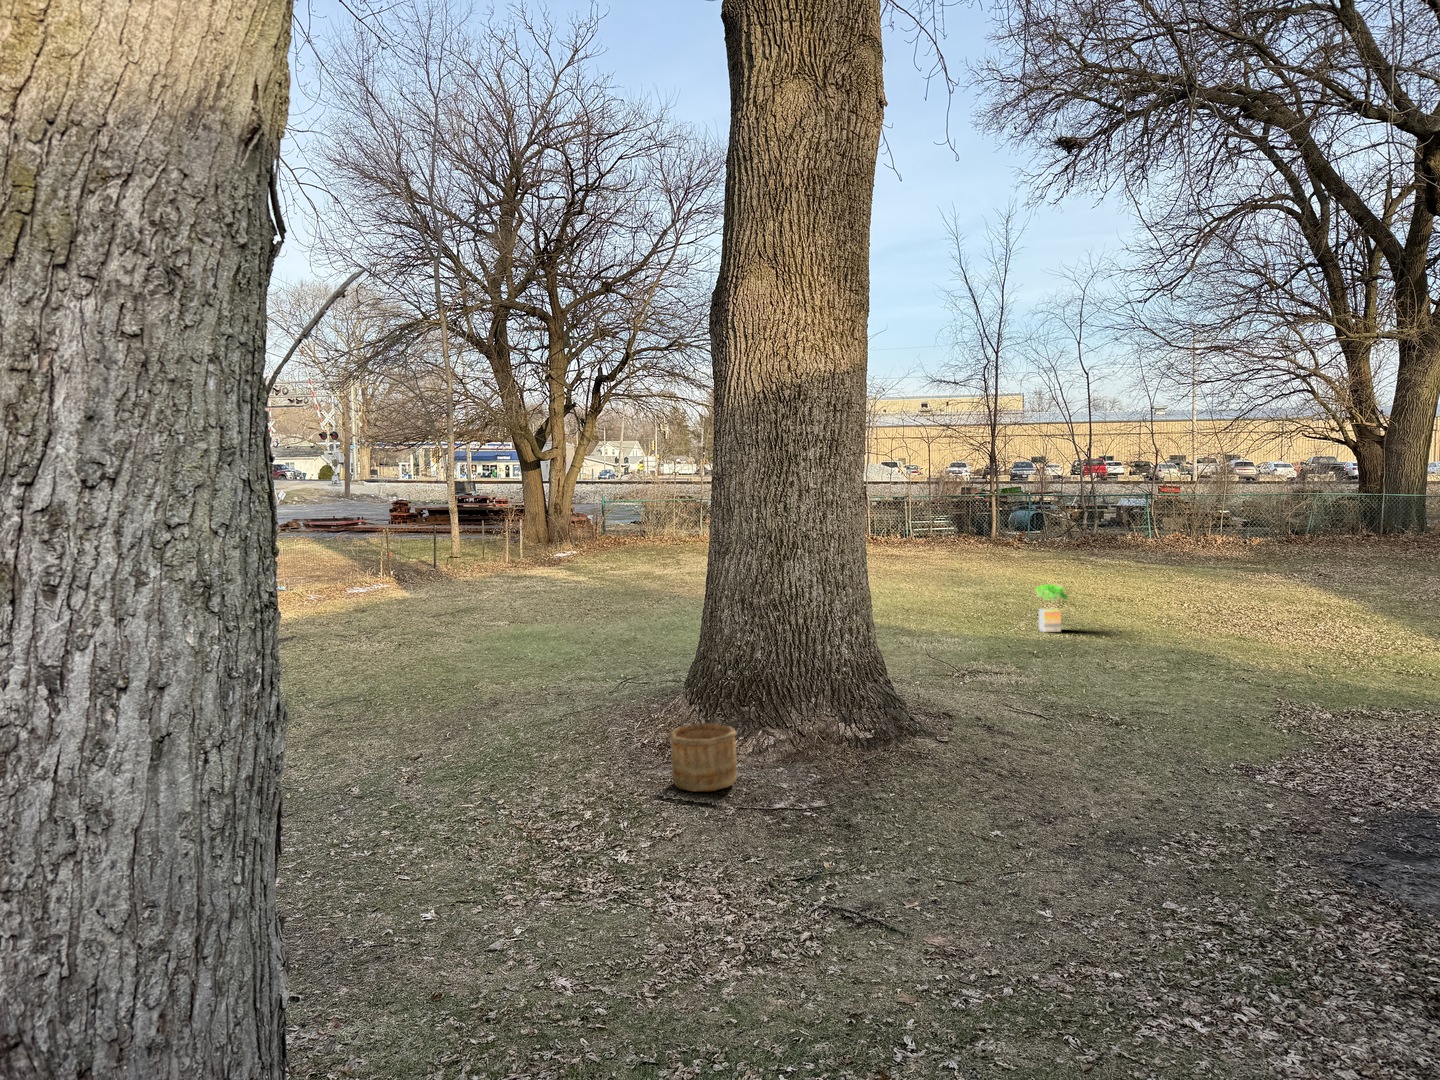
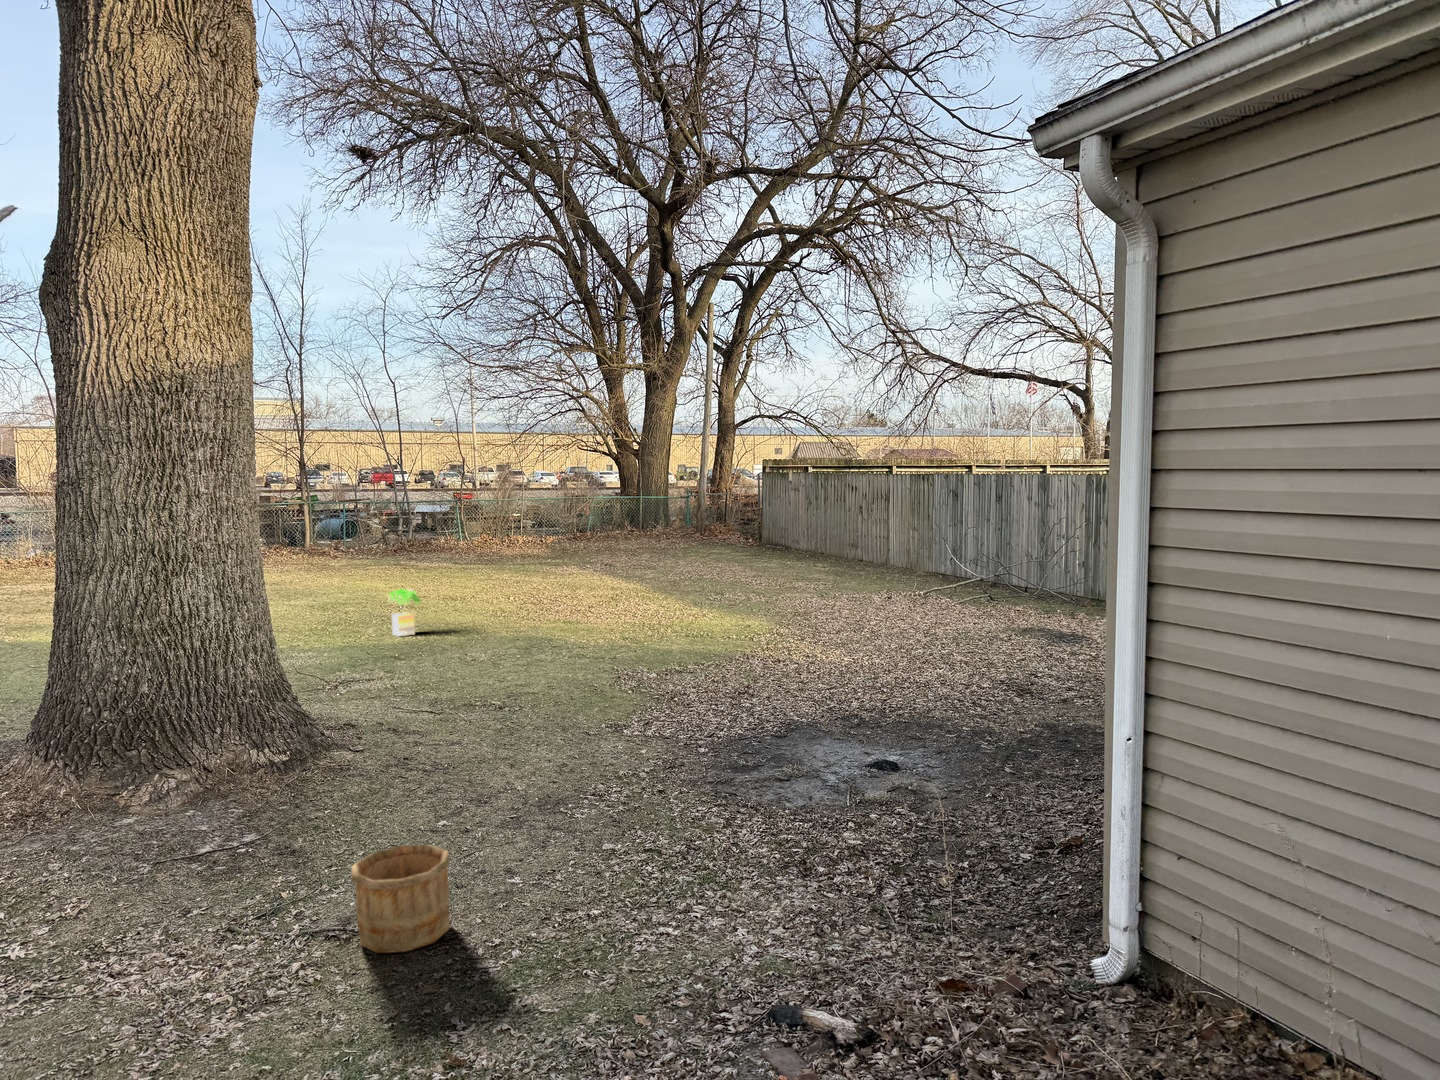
wooden bucket: present [668,723,737,791] -> present [351,845,449,953]

